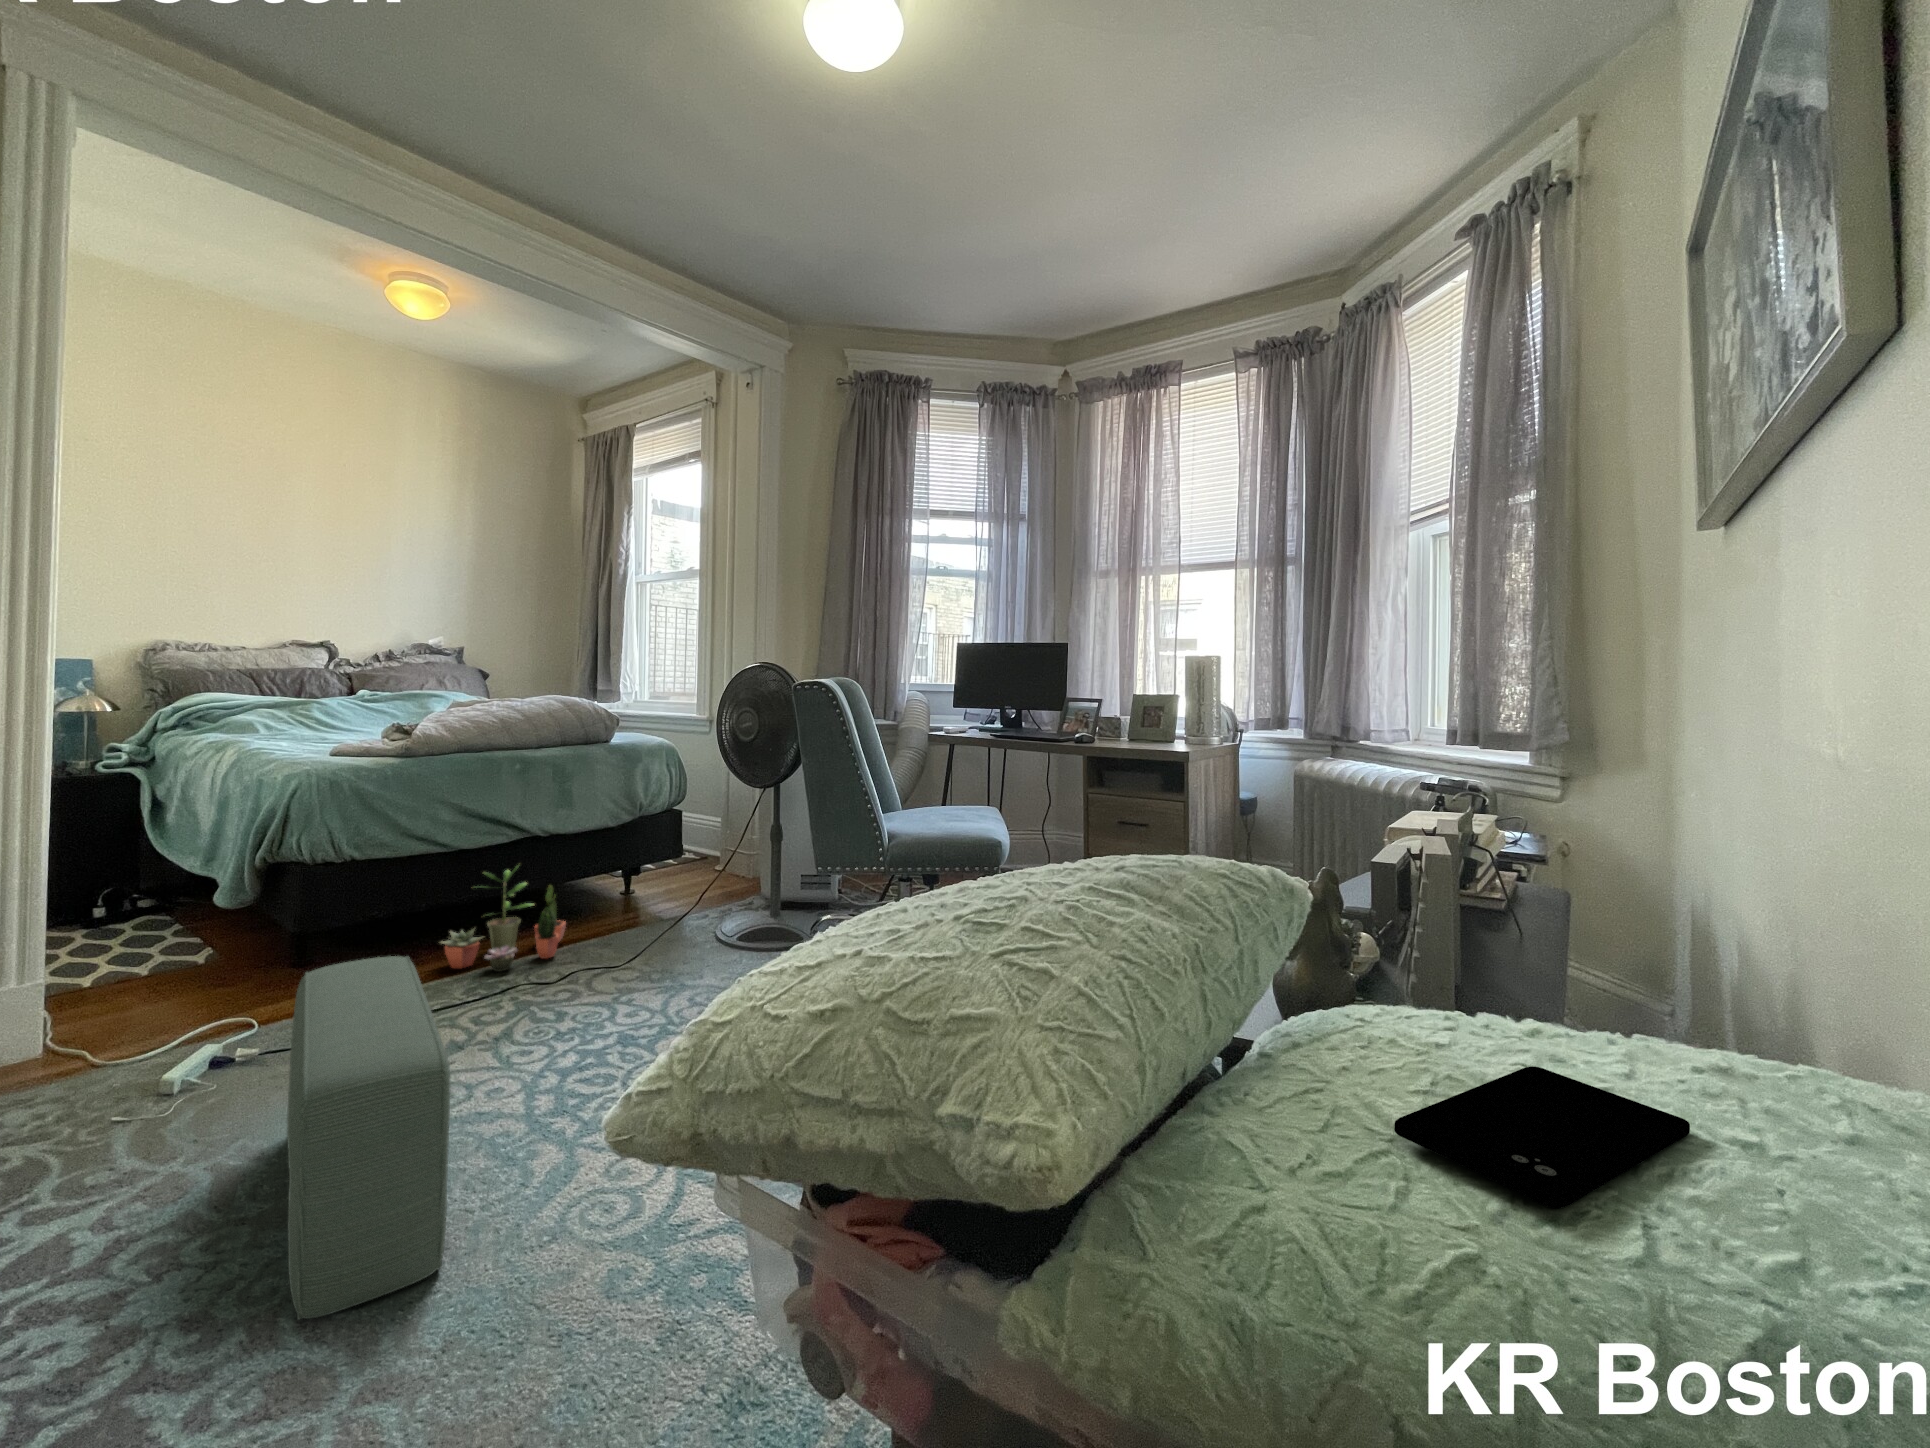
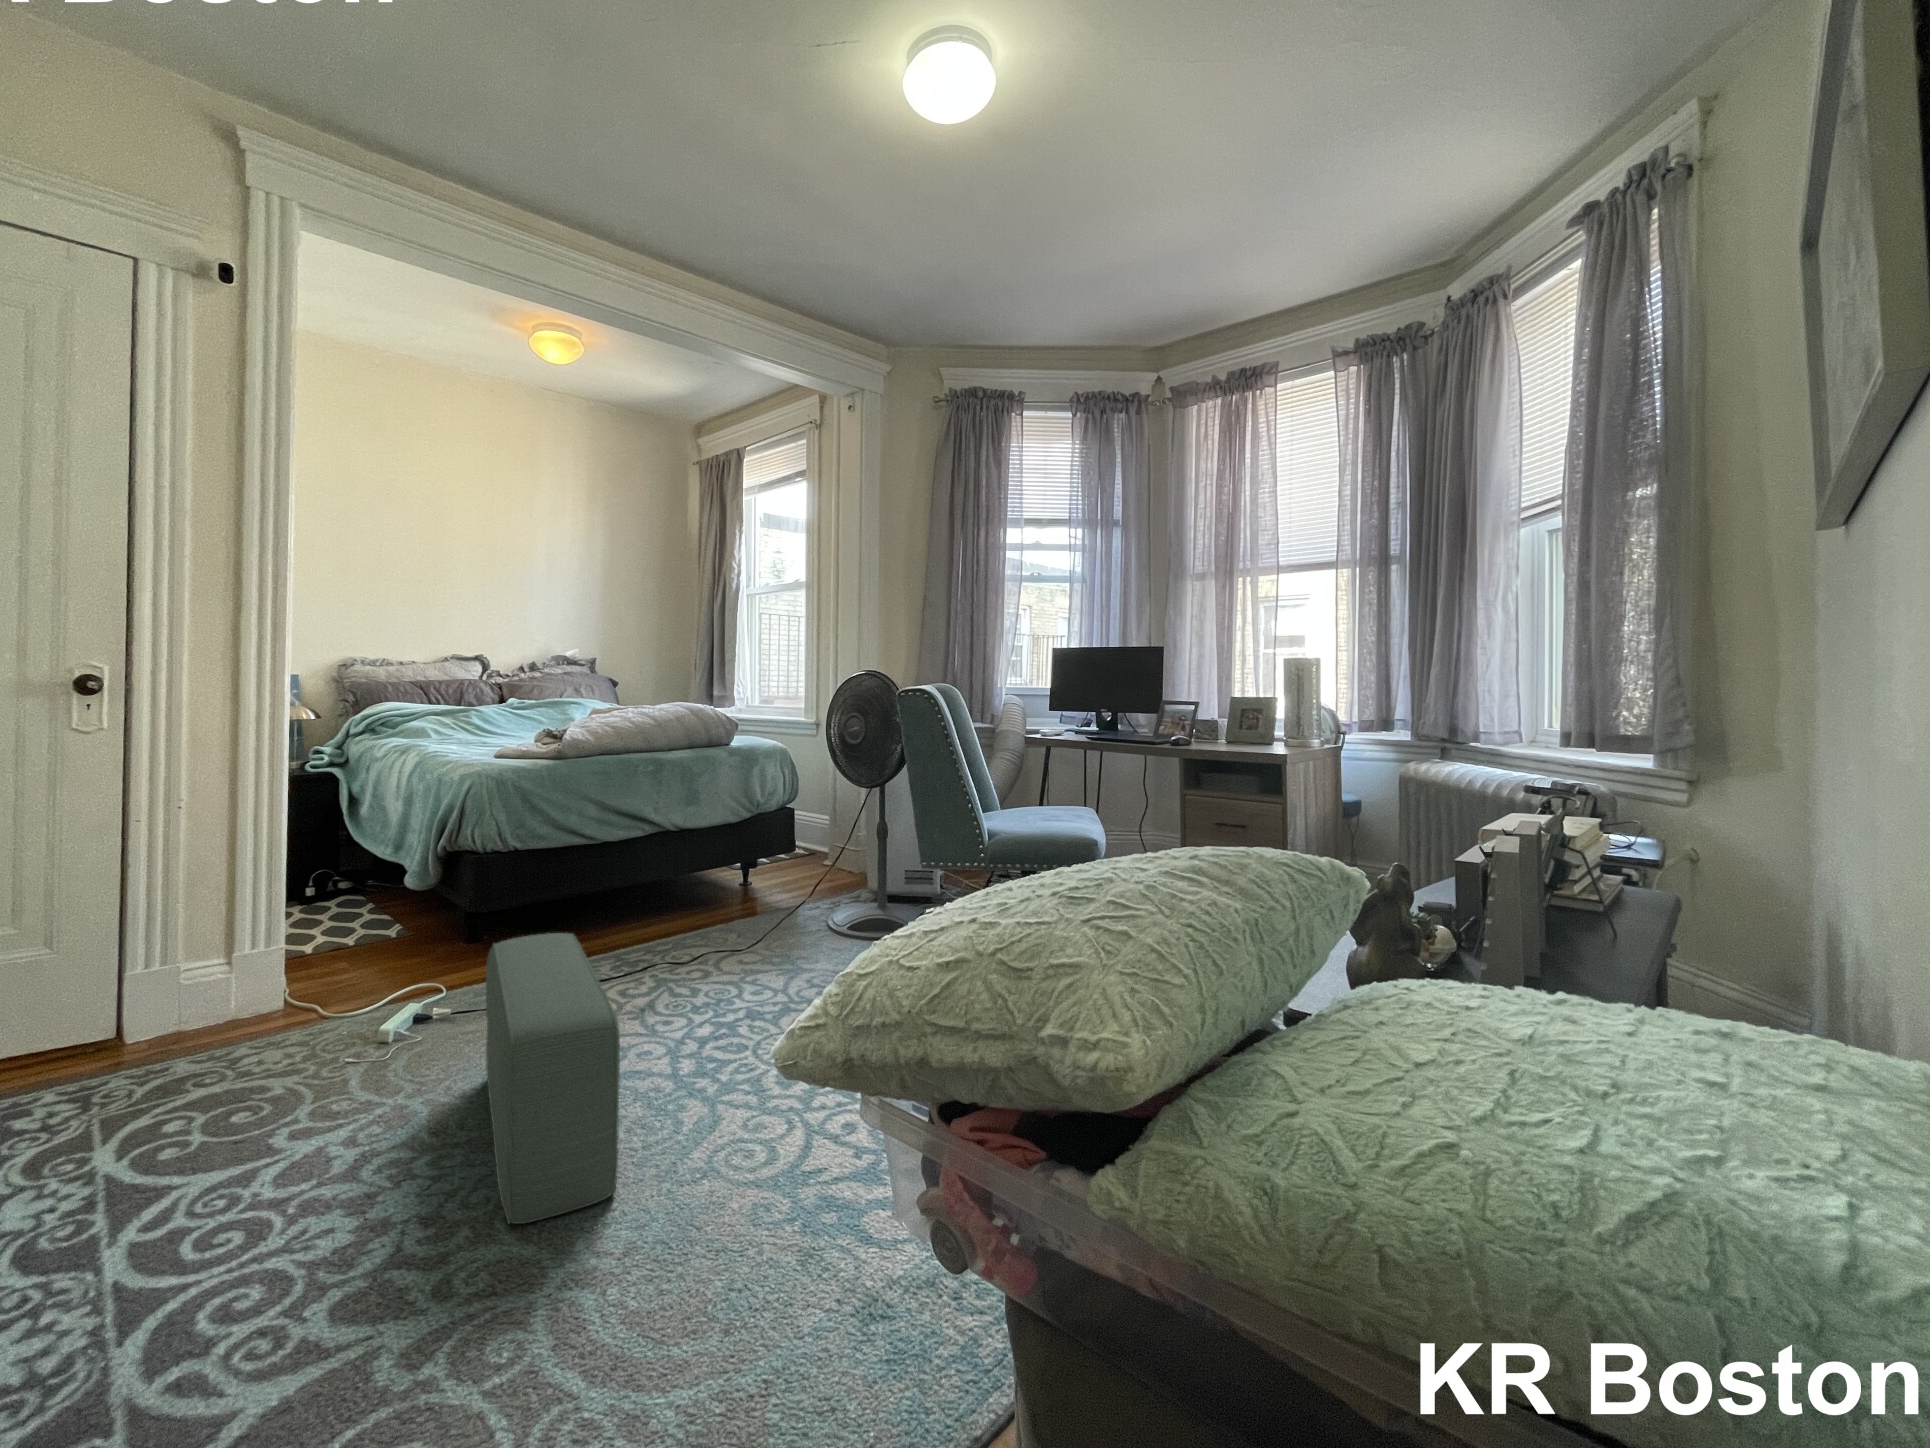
potted plant: present [441,865,566,972] -> none [585,856,692,953]
smartphone: present [1394,1066,1690,1209] -> none [1401,1029,1660,1120]

